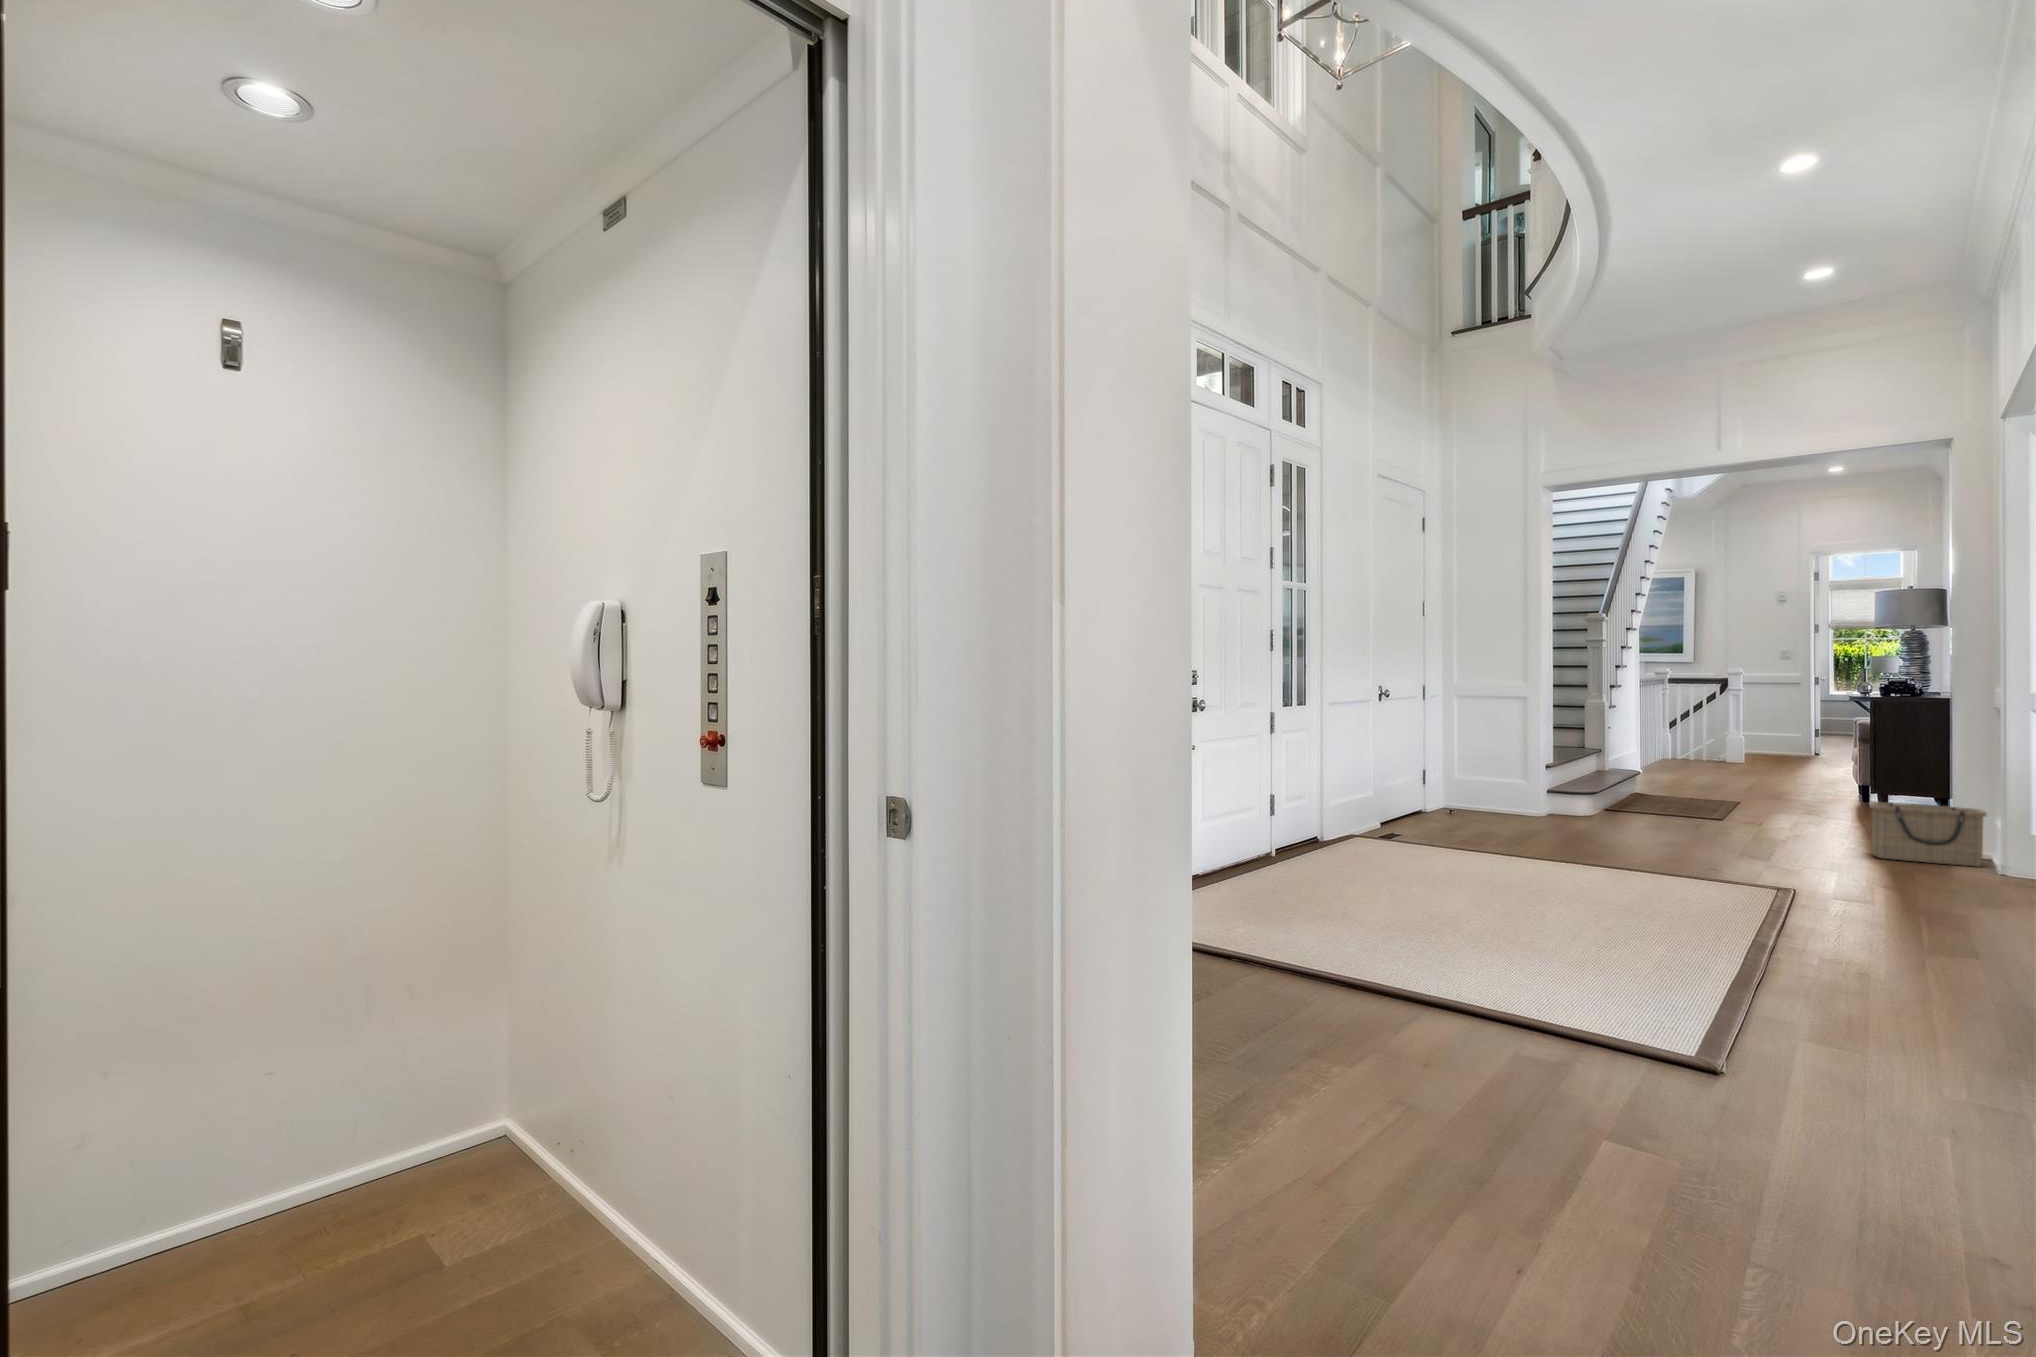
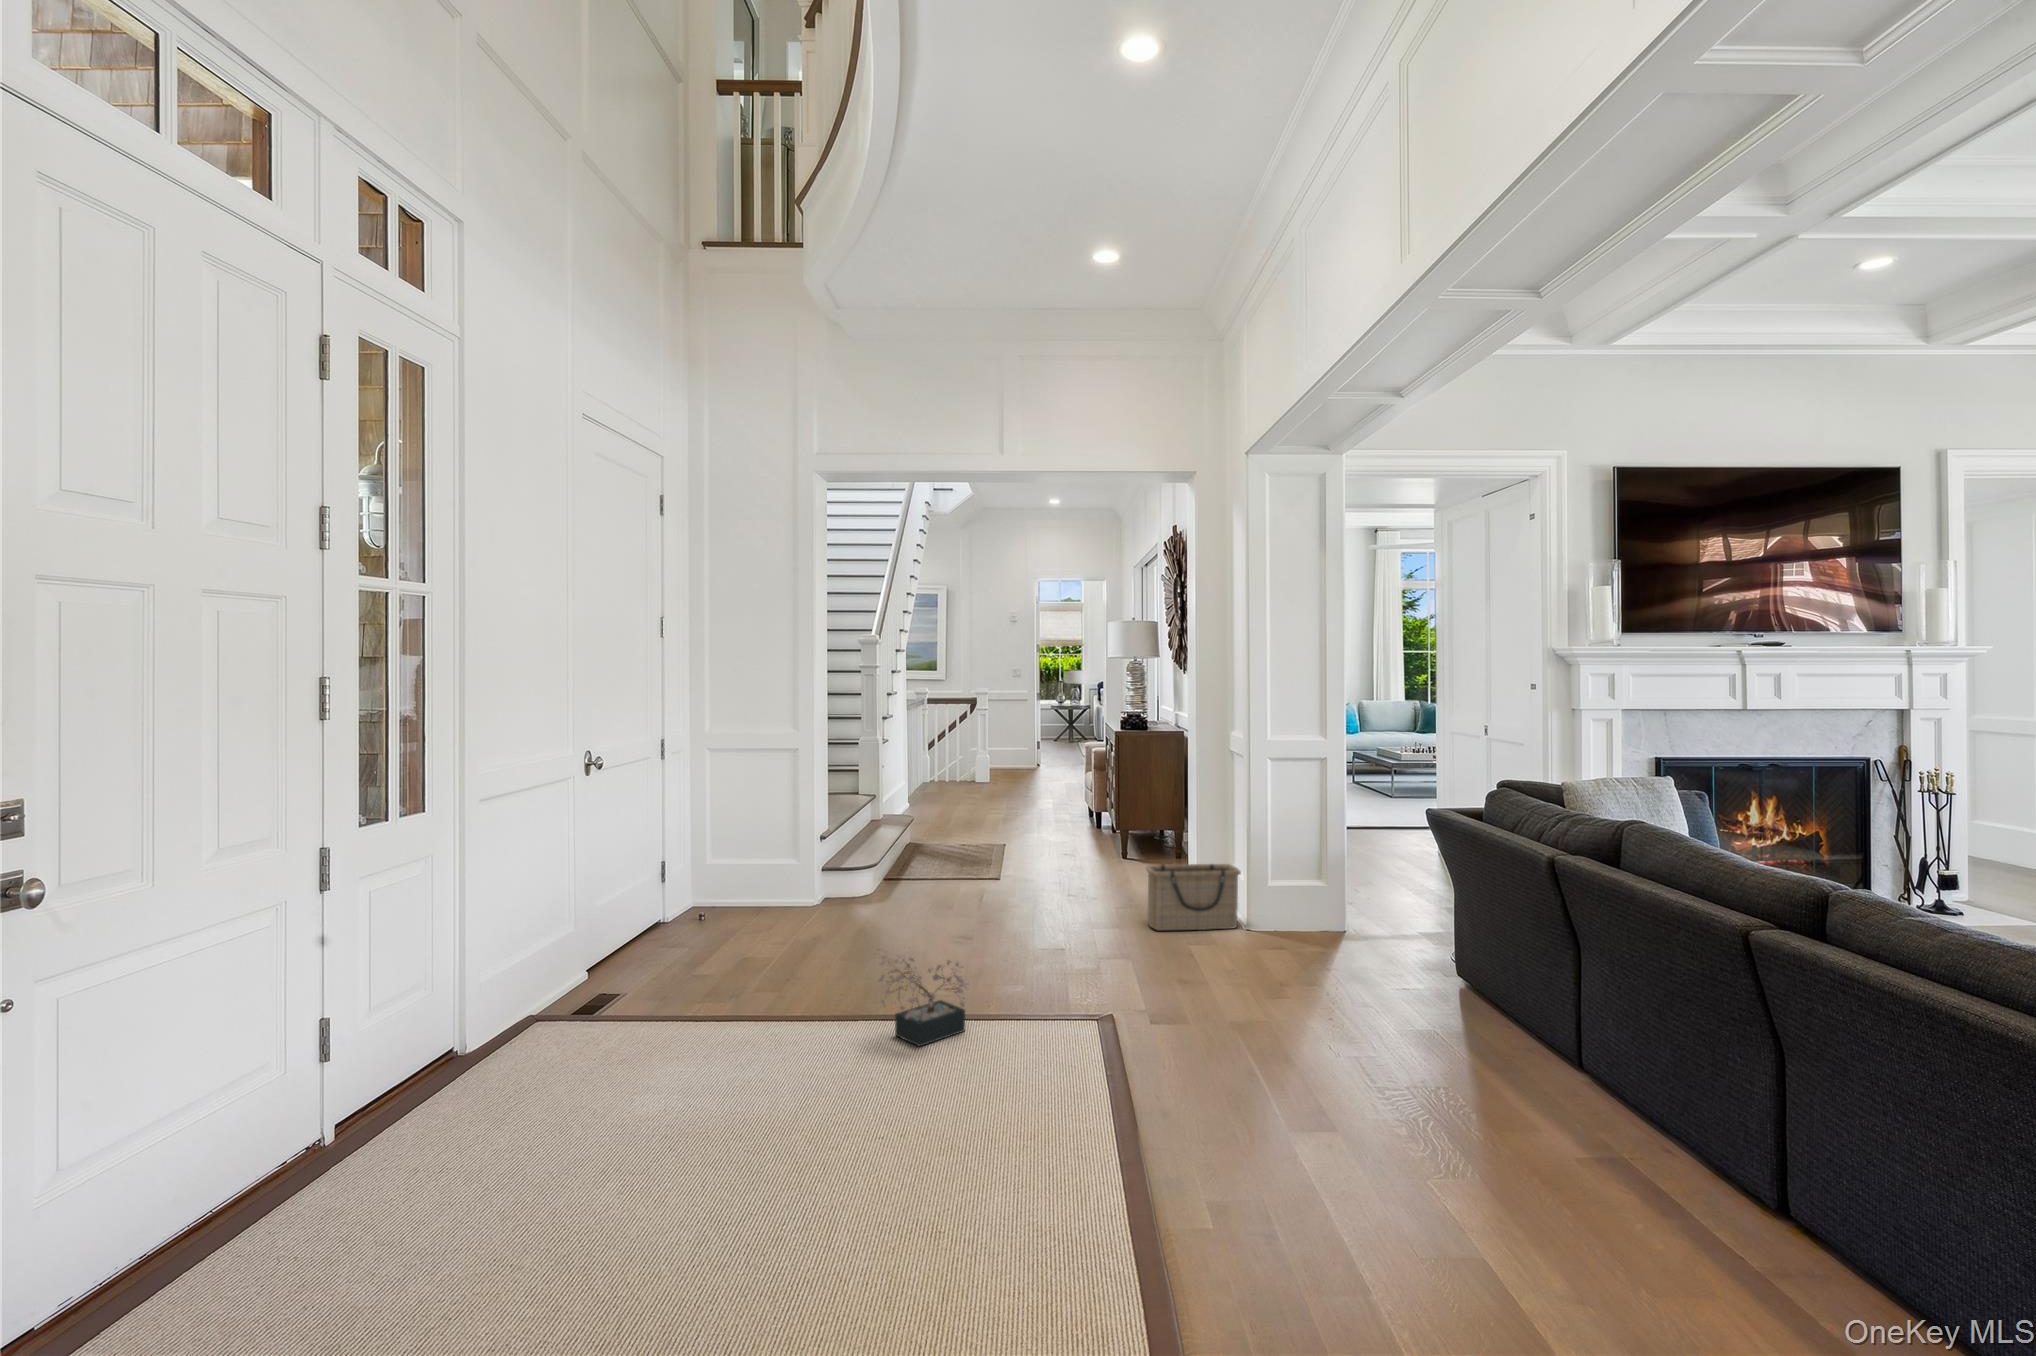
decorative plant: none [1584,816,1660,878] -> present [879,957,969,1046]

